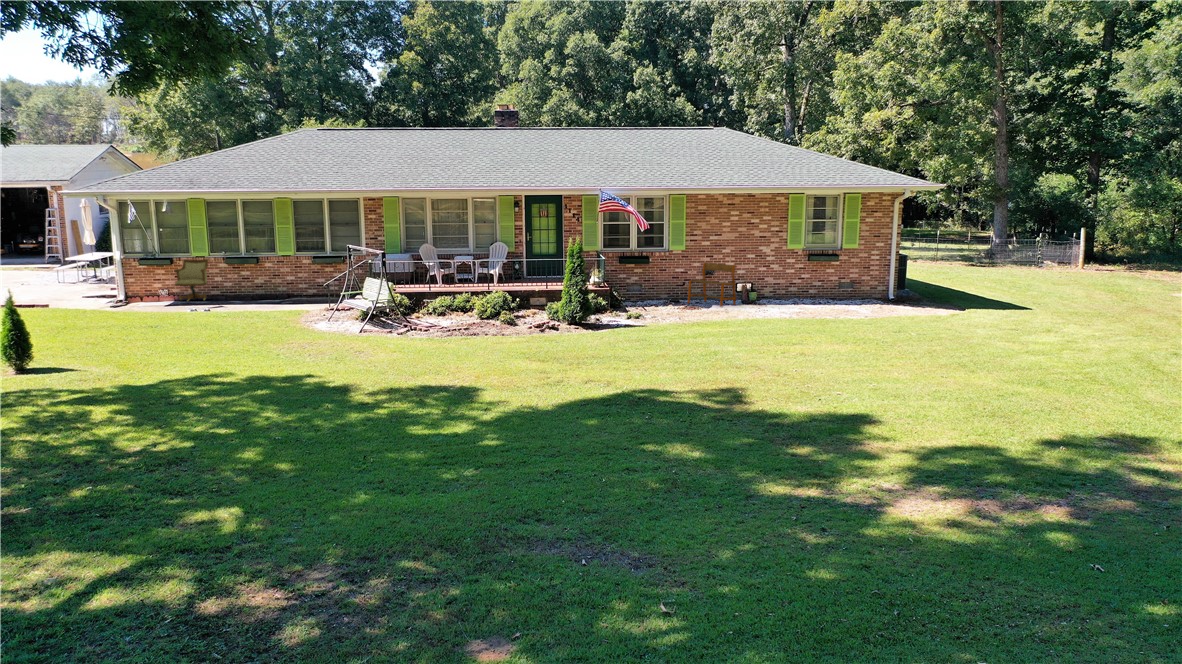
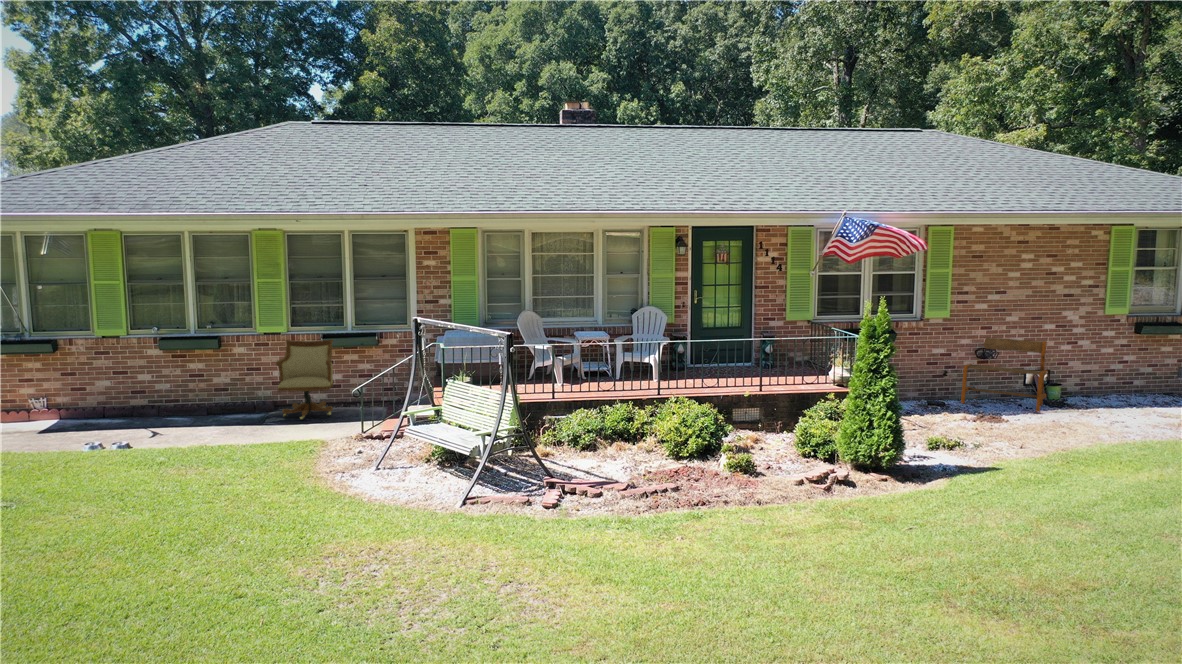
chair: present [174,259,208,302] -> present [276,340,333,420]

